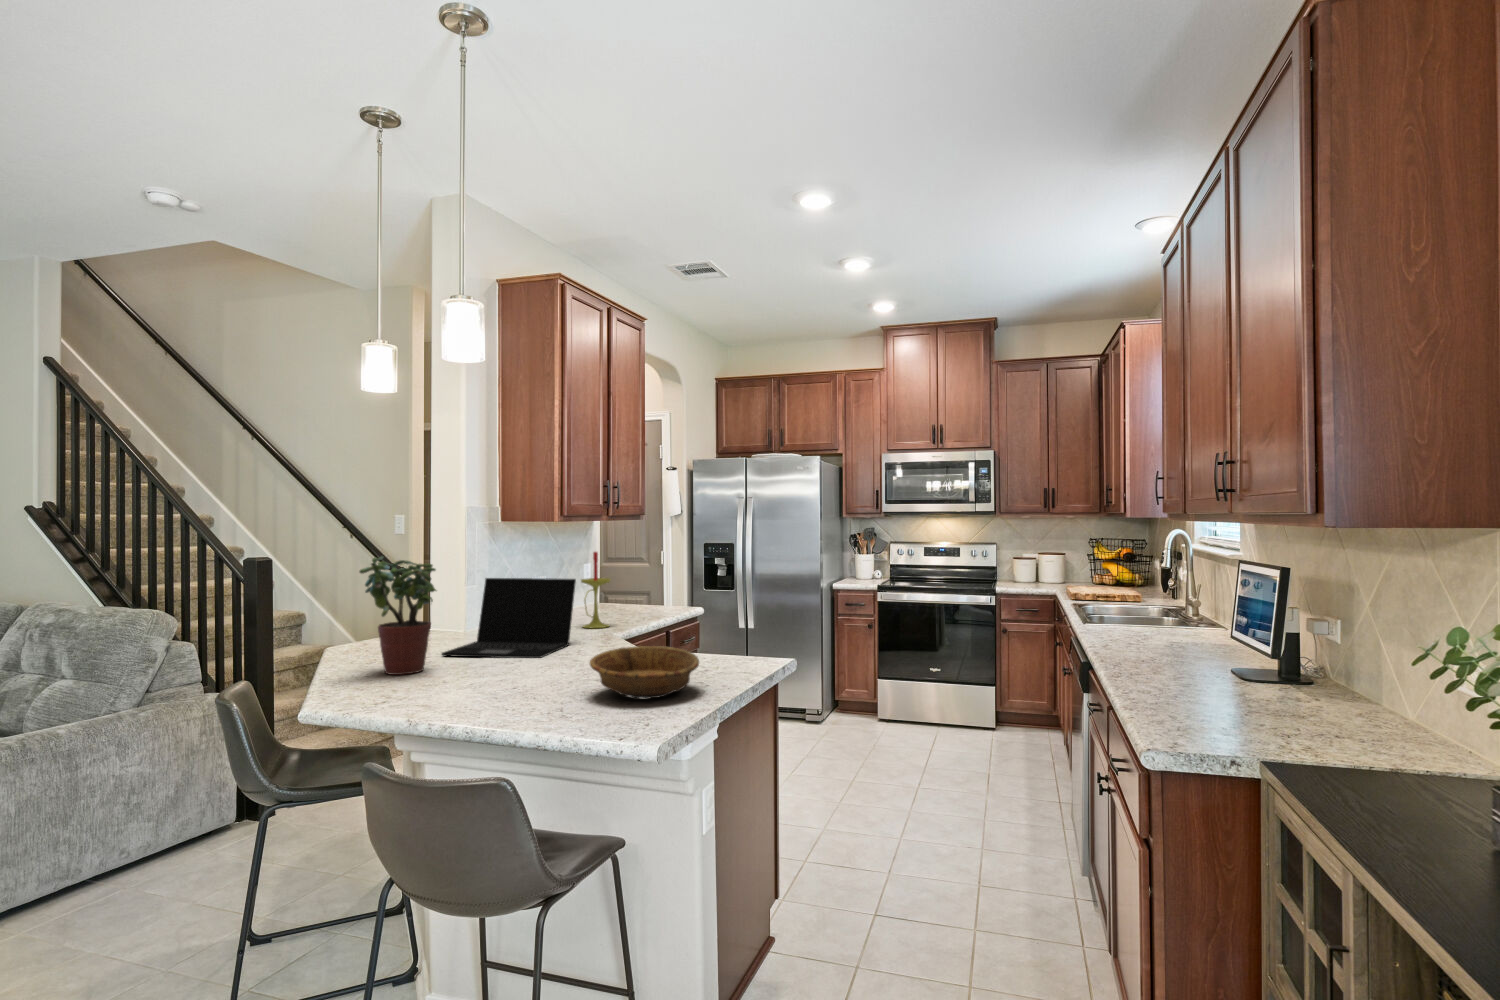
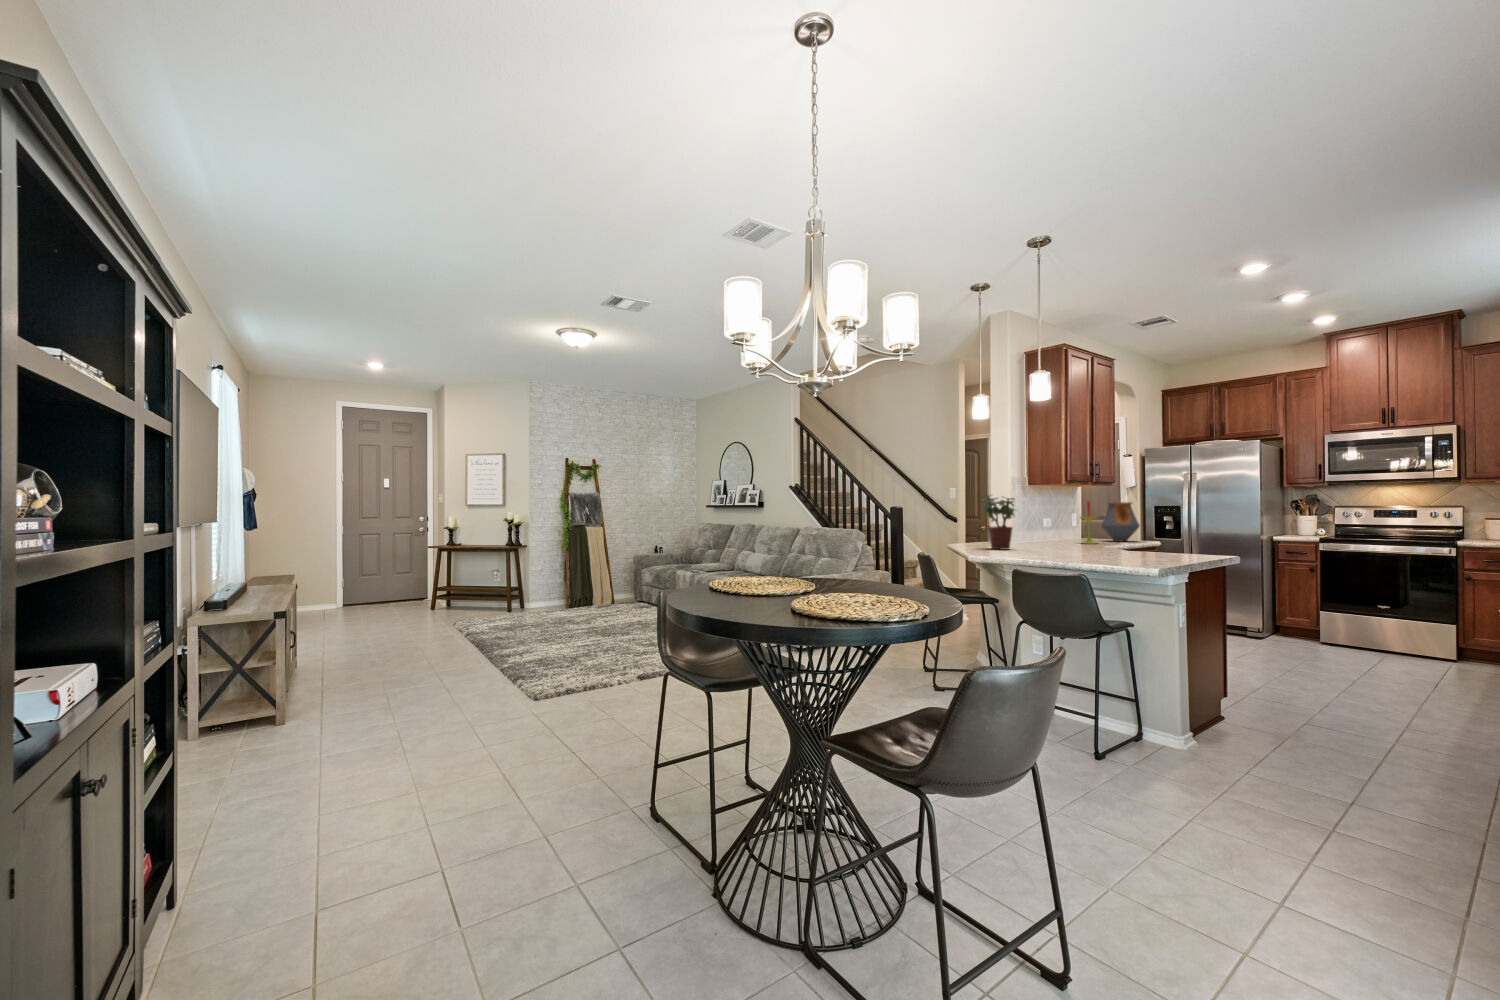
vase: none [621,549,675,614] -> present [1102,502,1140,542]
laptop: present [442,578,576,658] -> none [1012,511,1083,549]
decorative bowl: present [590,646,699,698] -> none [1109,536,1174,557]

